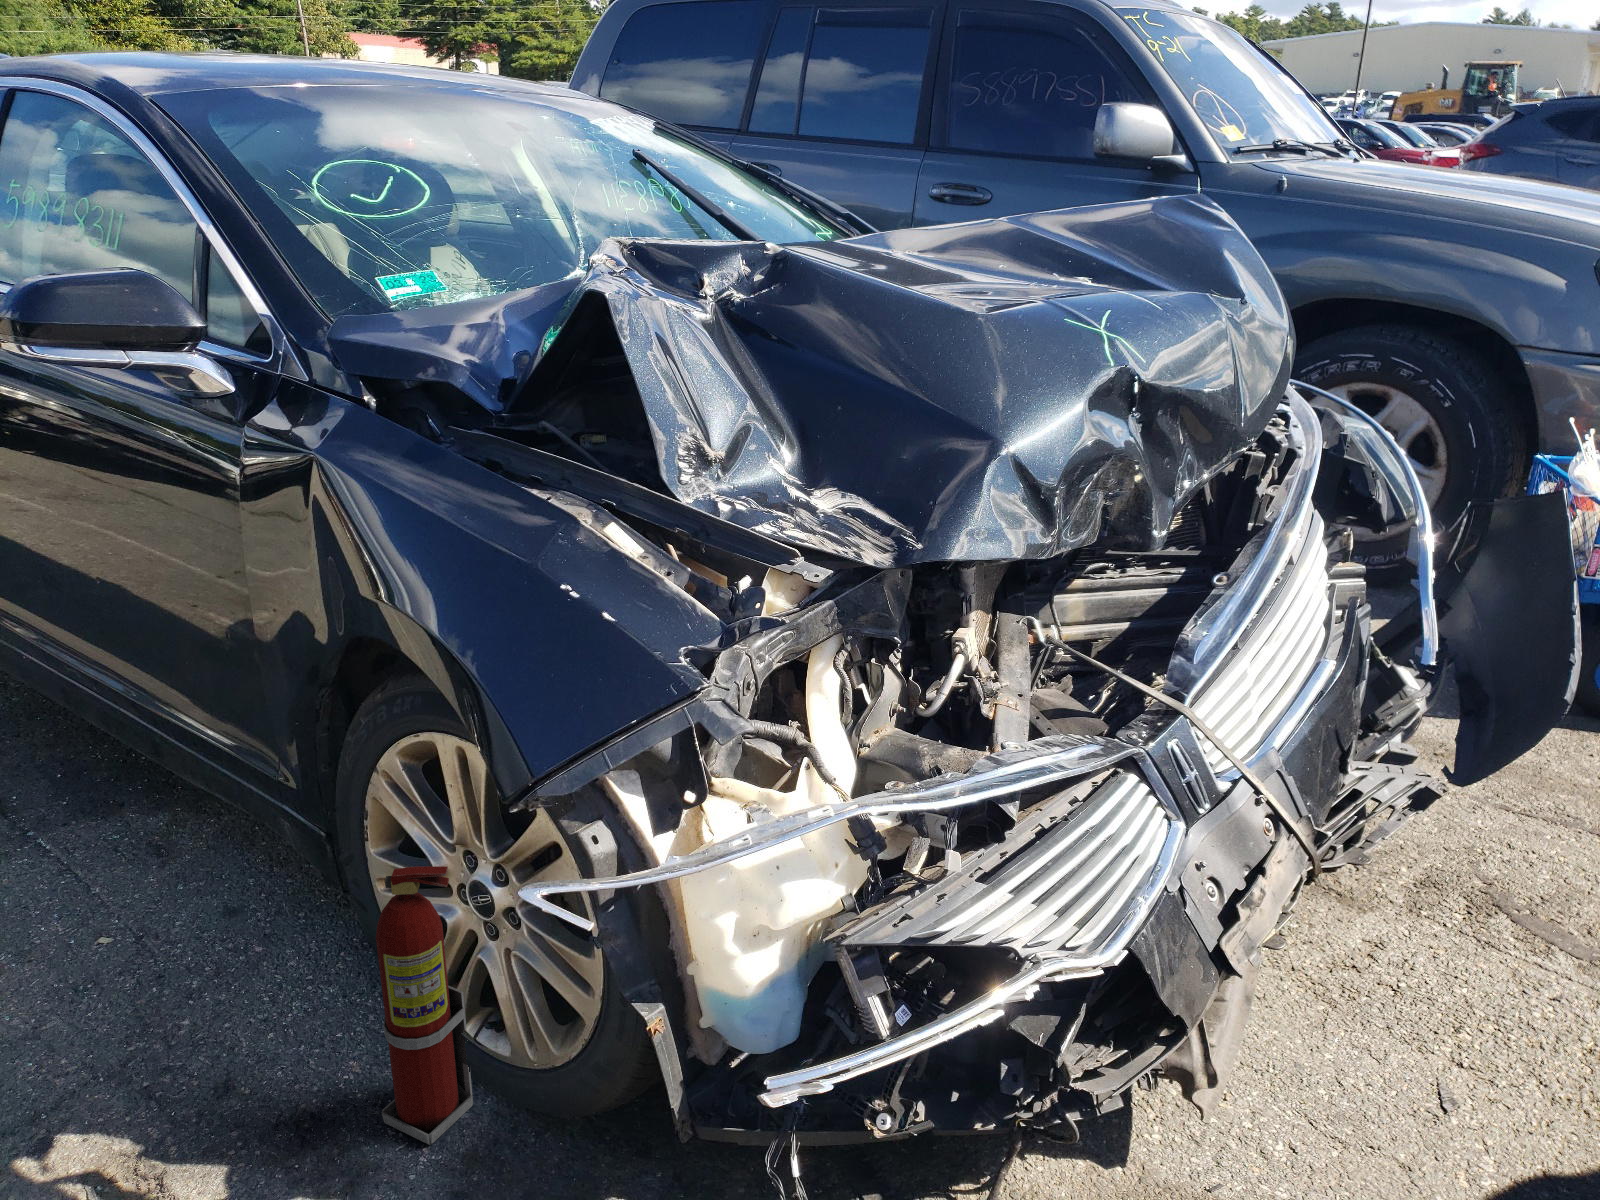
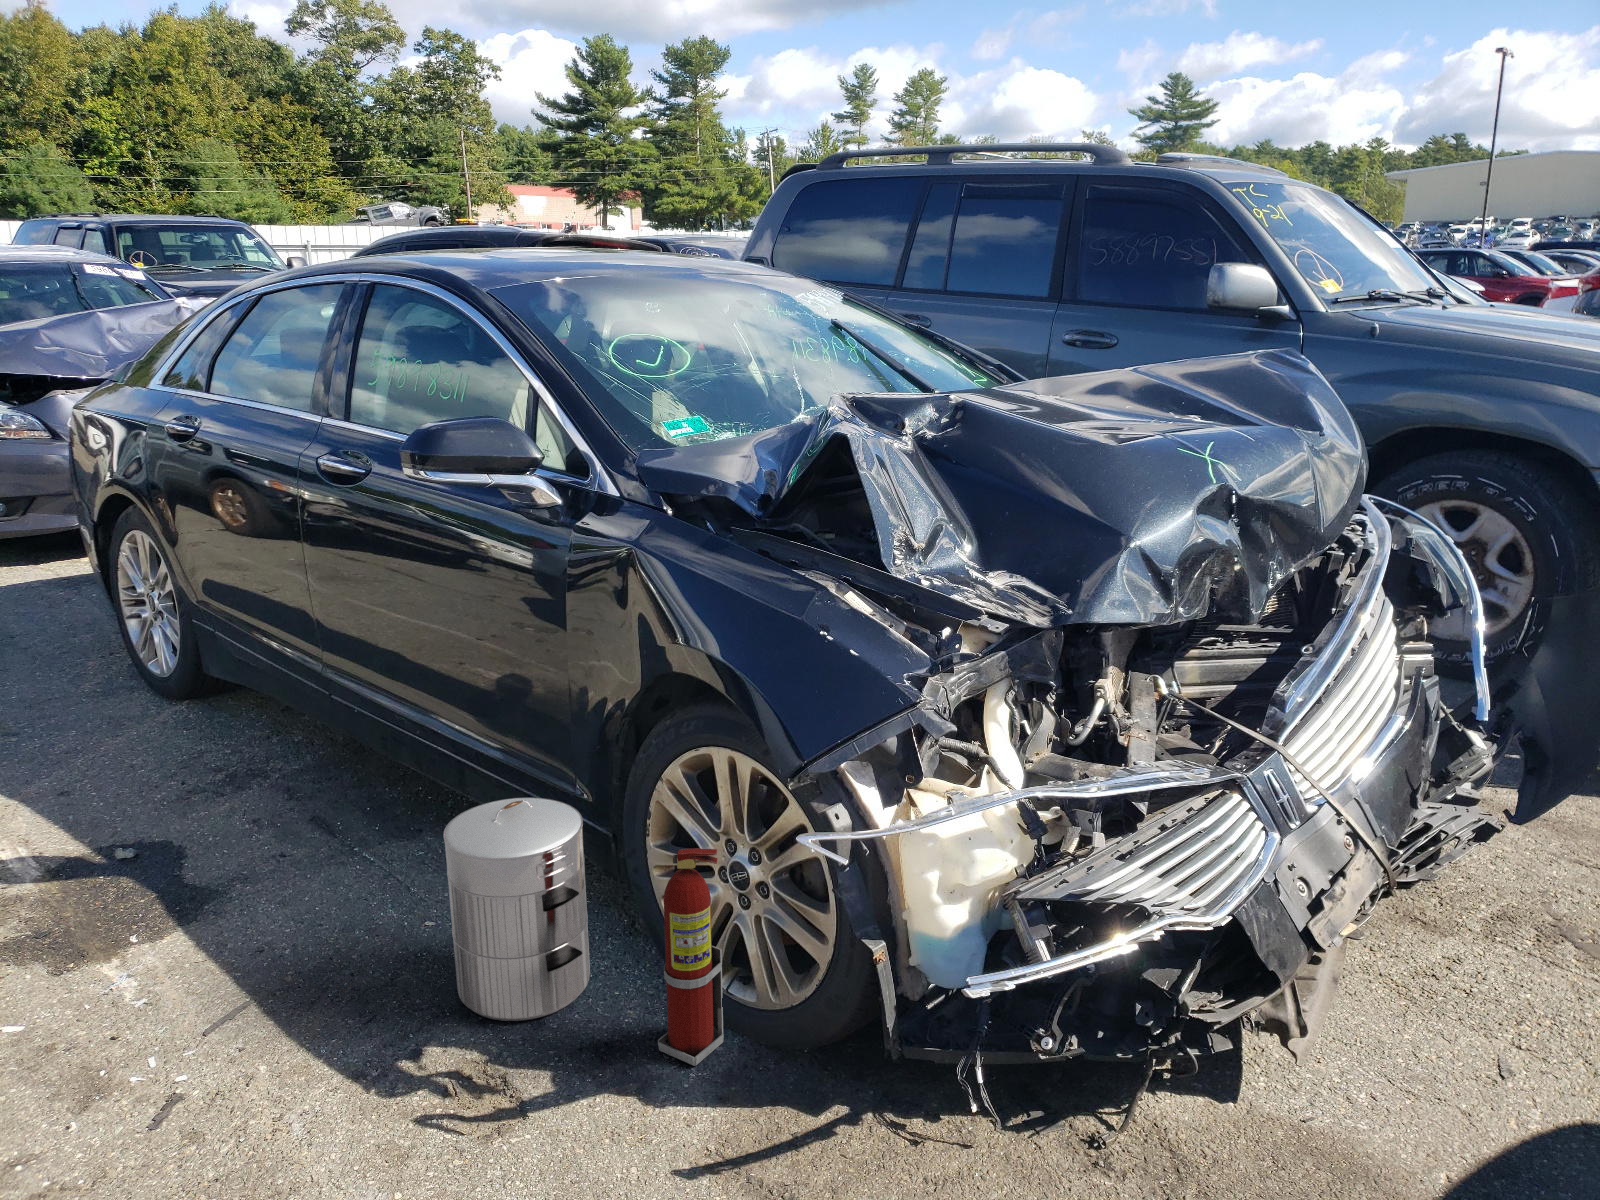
waste bin: none [76,786,306,1087] -> present [443,798,590,1021]

